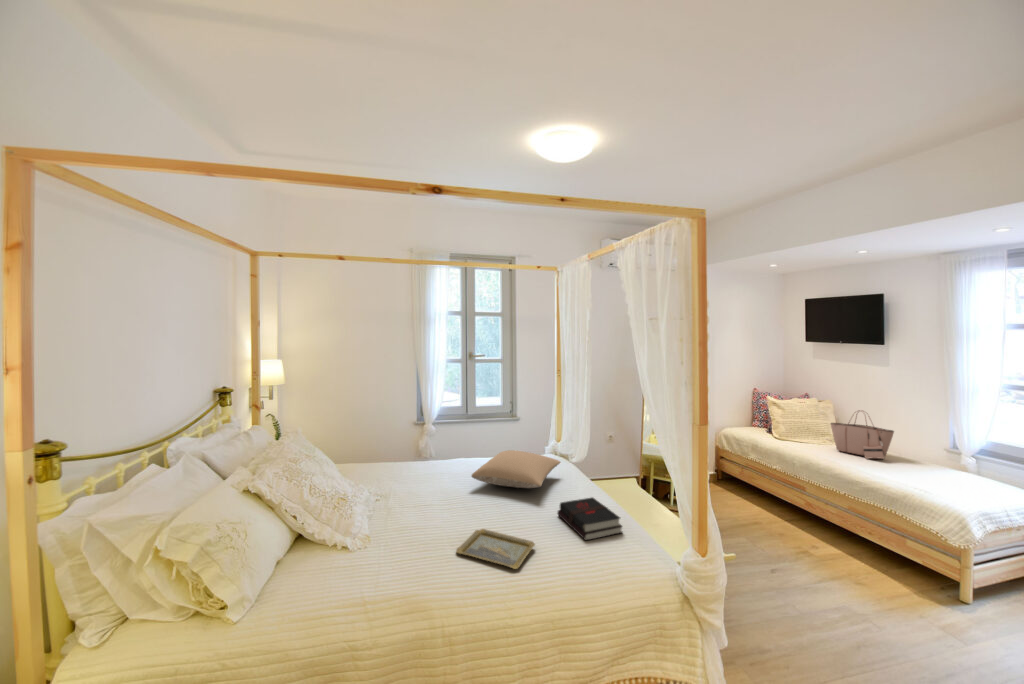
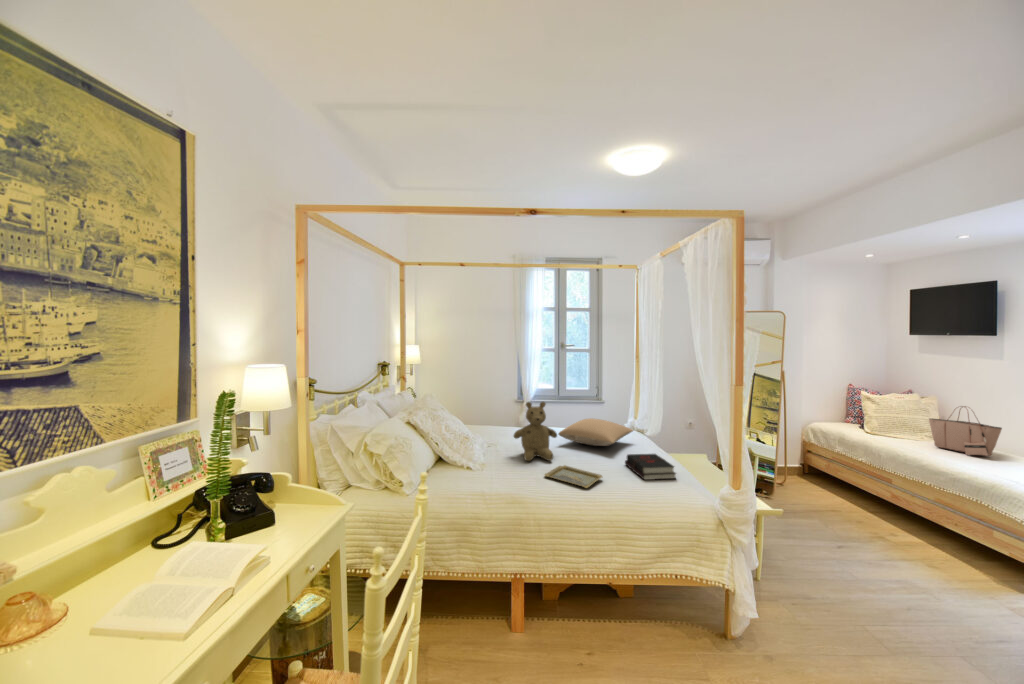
teddy bear: none [412,440,471,526] -> present [514,402,557,461]

